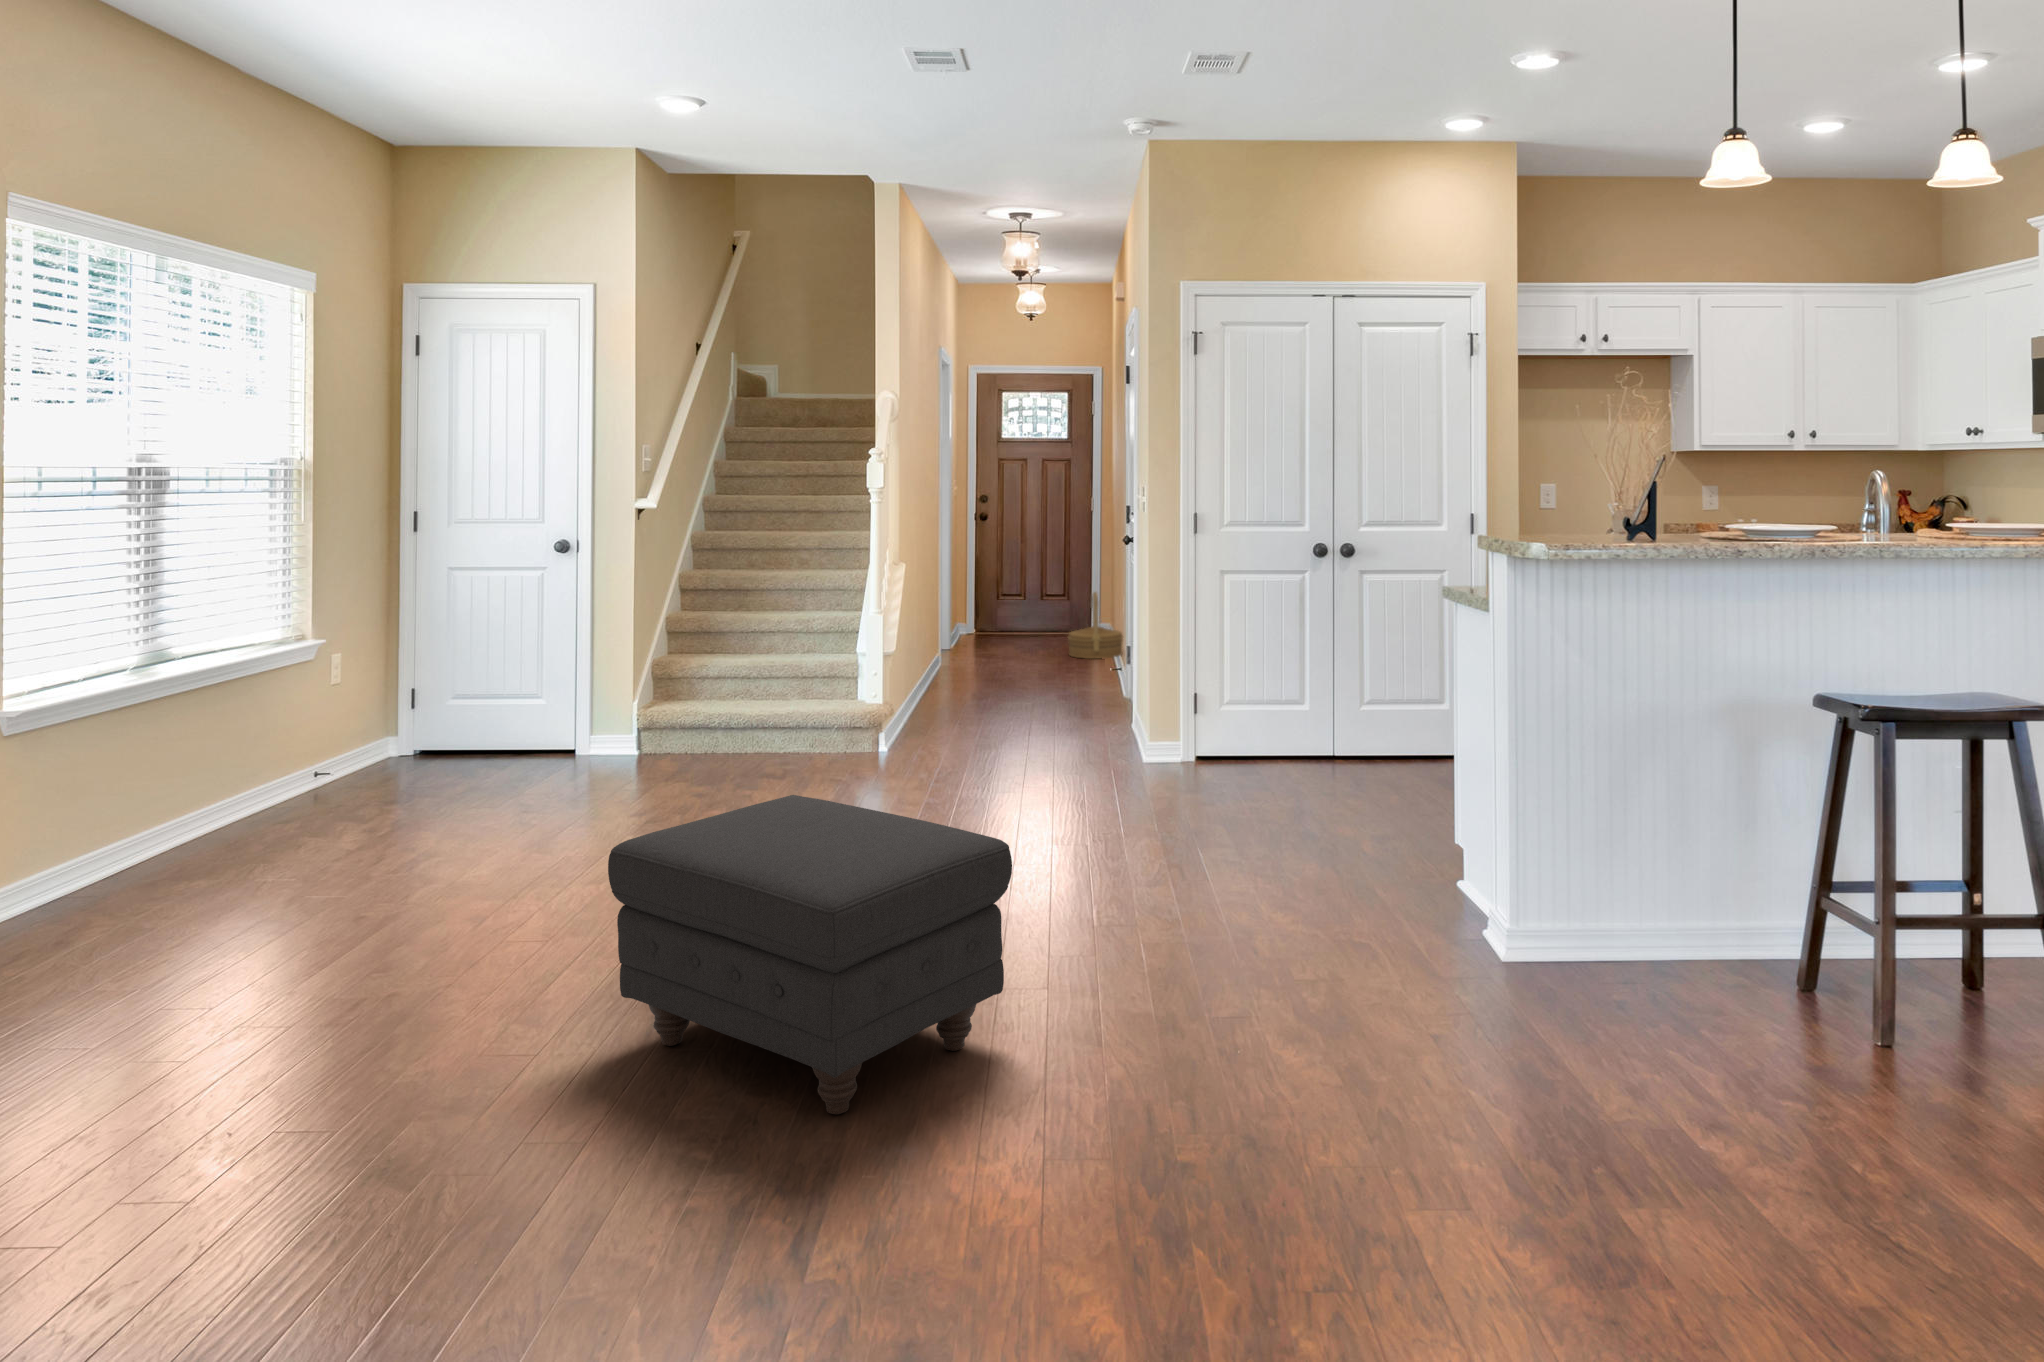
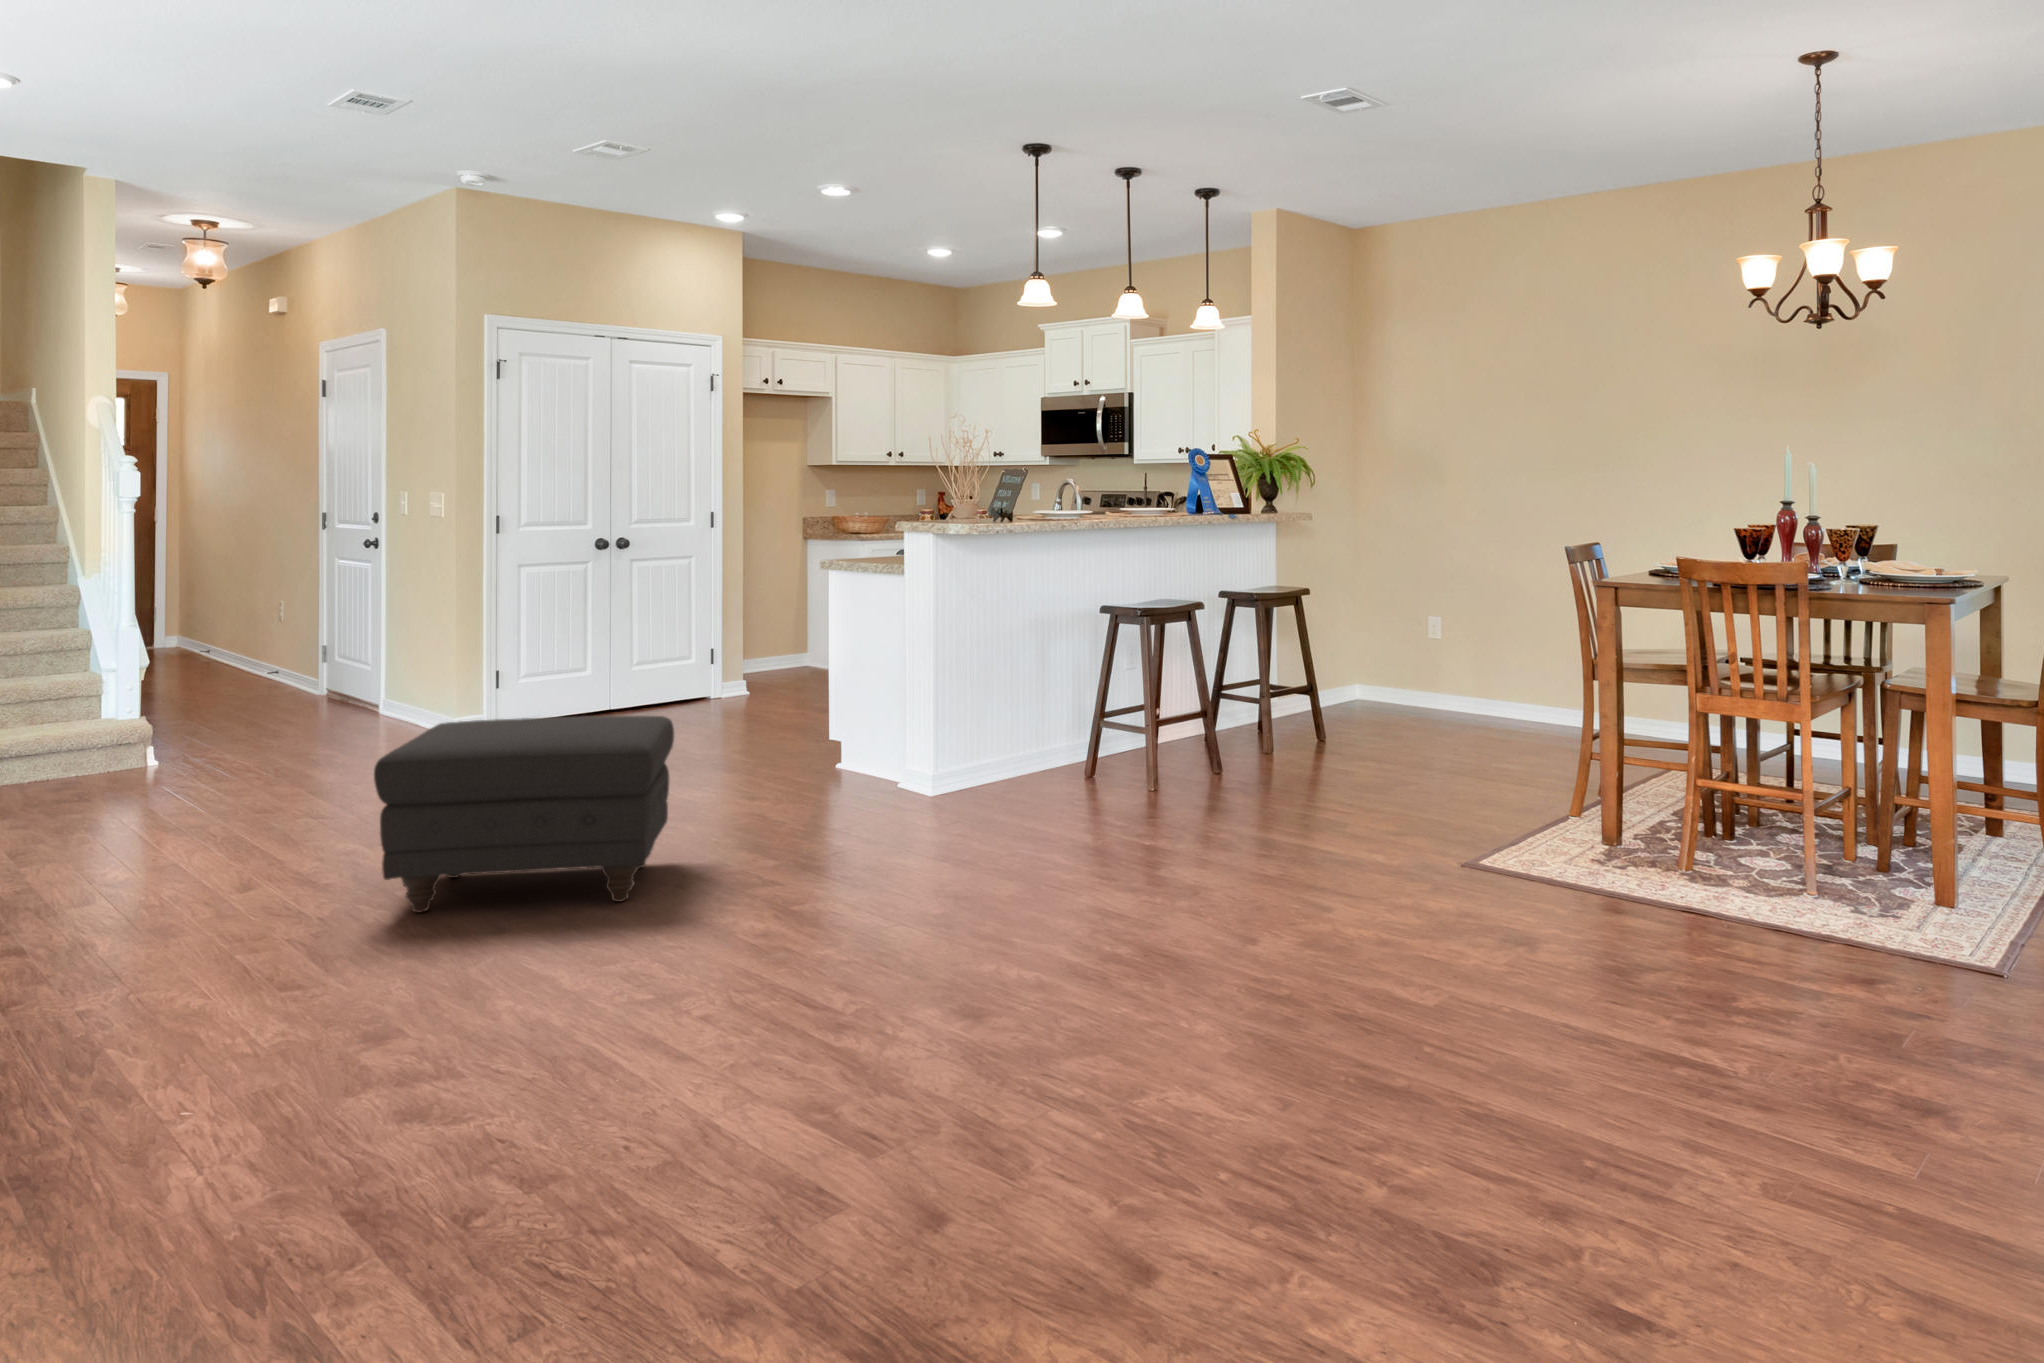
woven basket: present [1068,592,1123,659] -> none [190,616,259,686]

